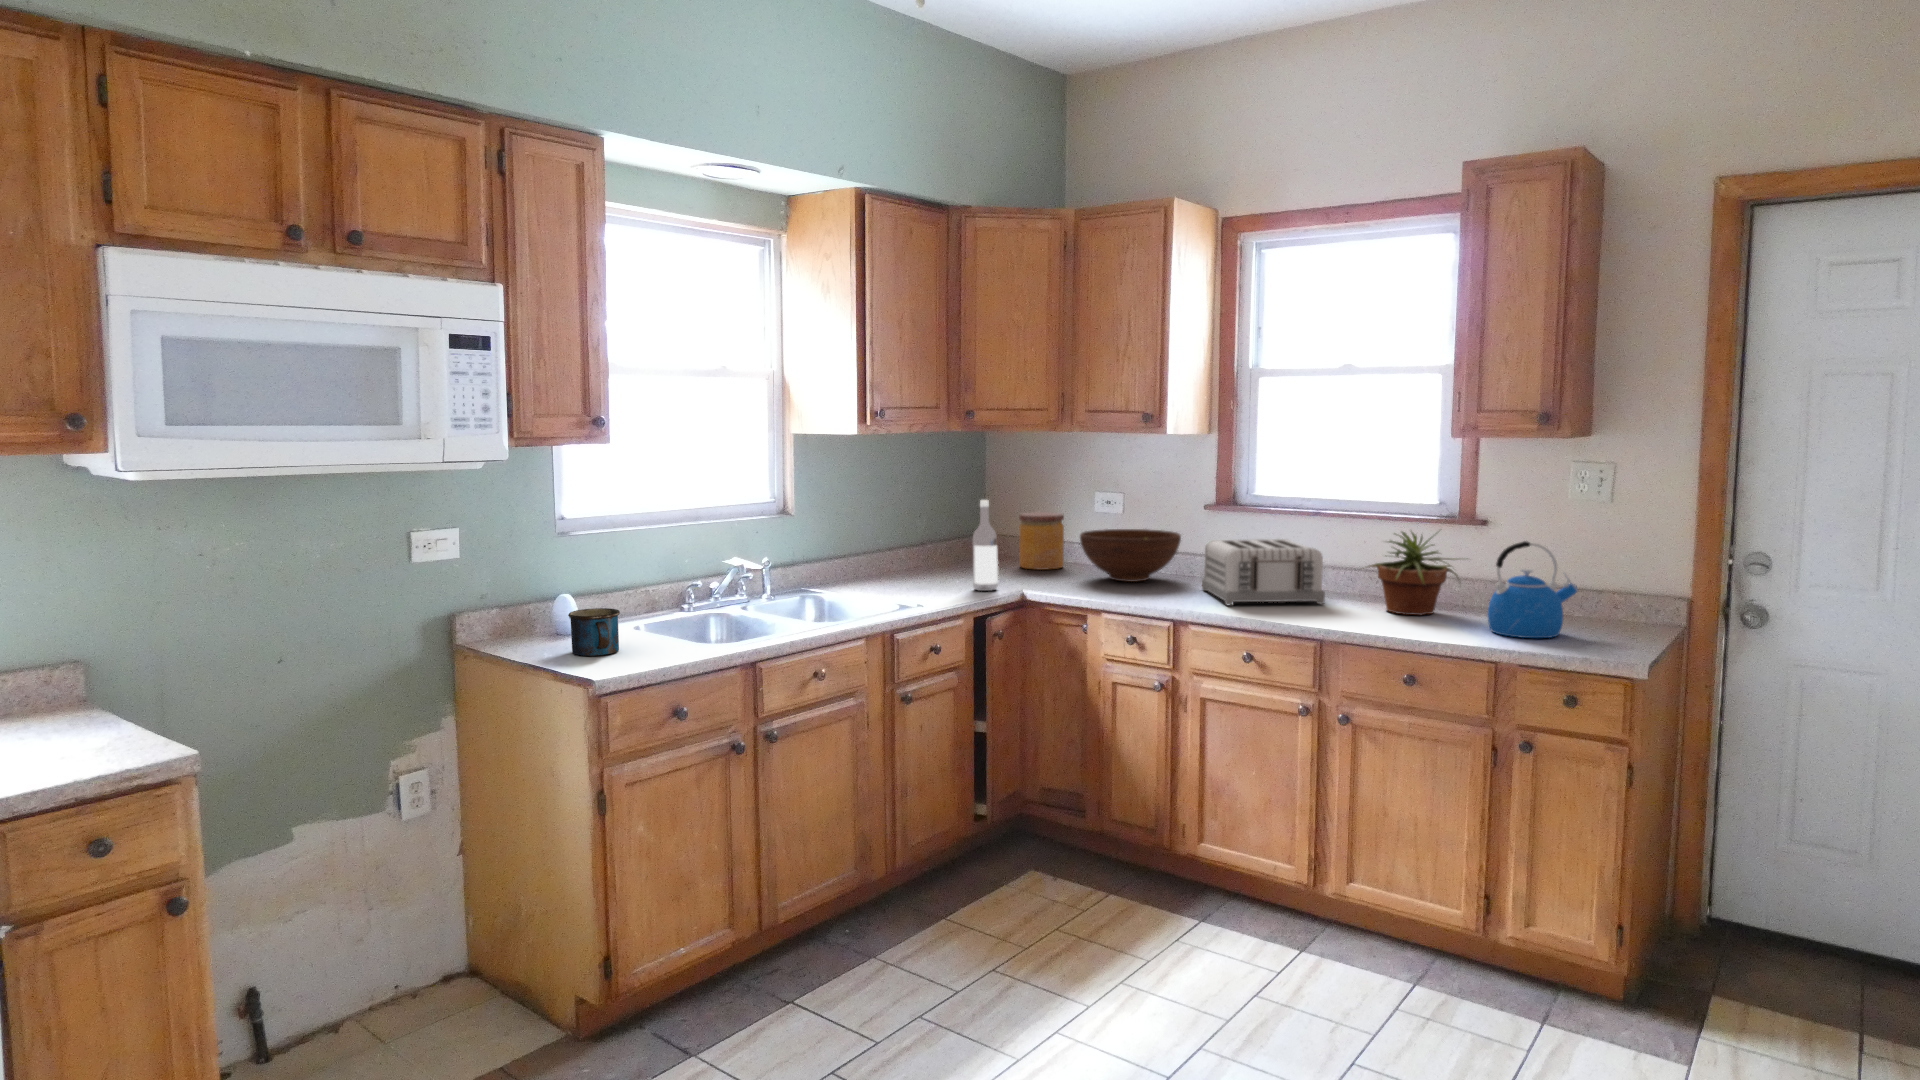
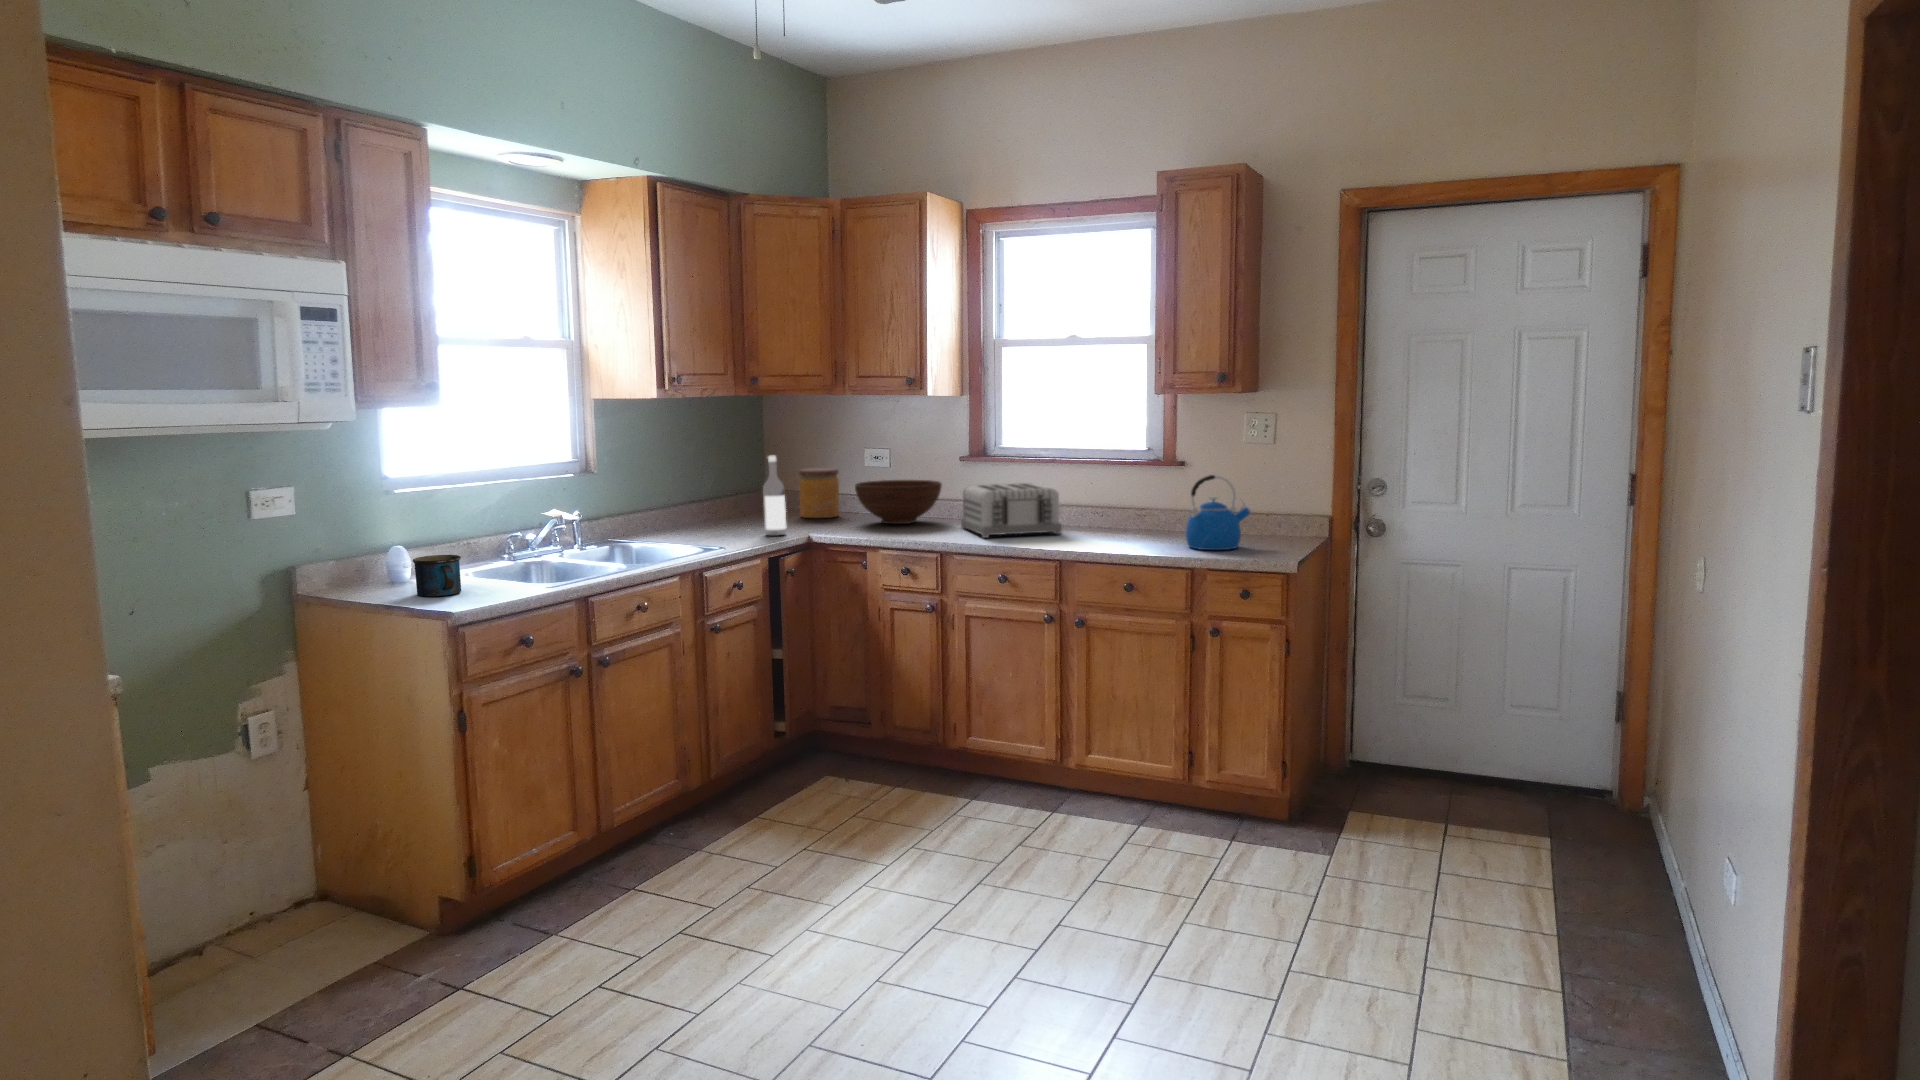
potted plant: present [1363,532,1468,615] -> none [1087,468,1174,539]

